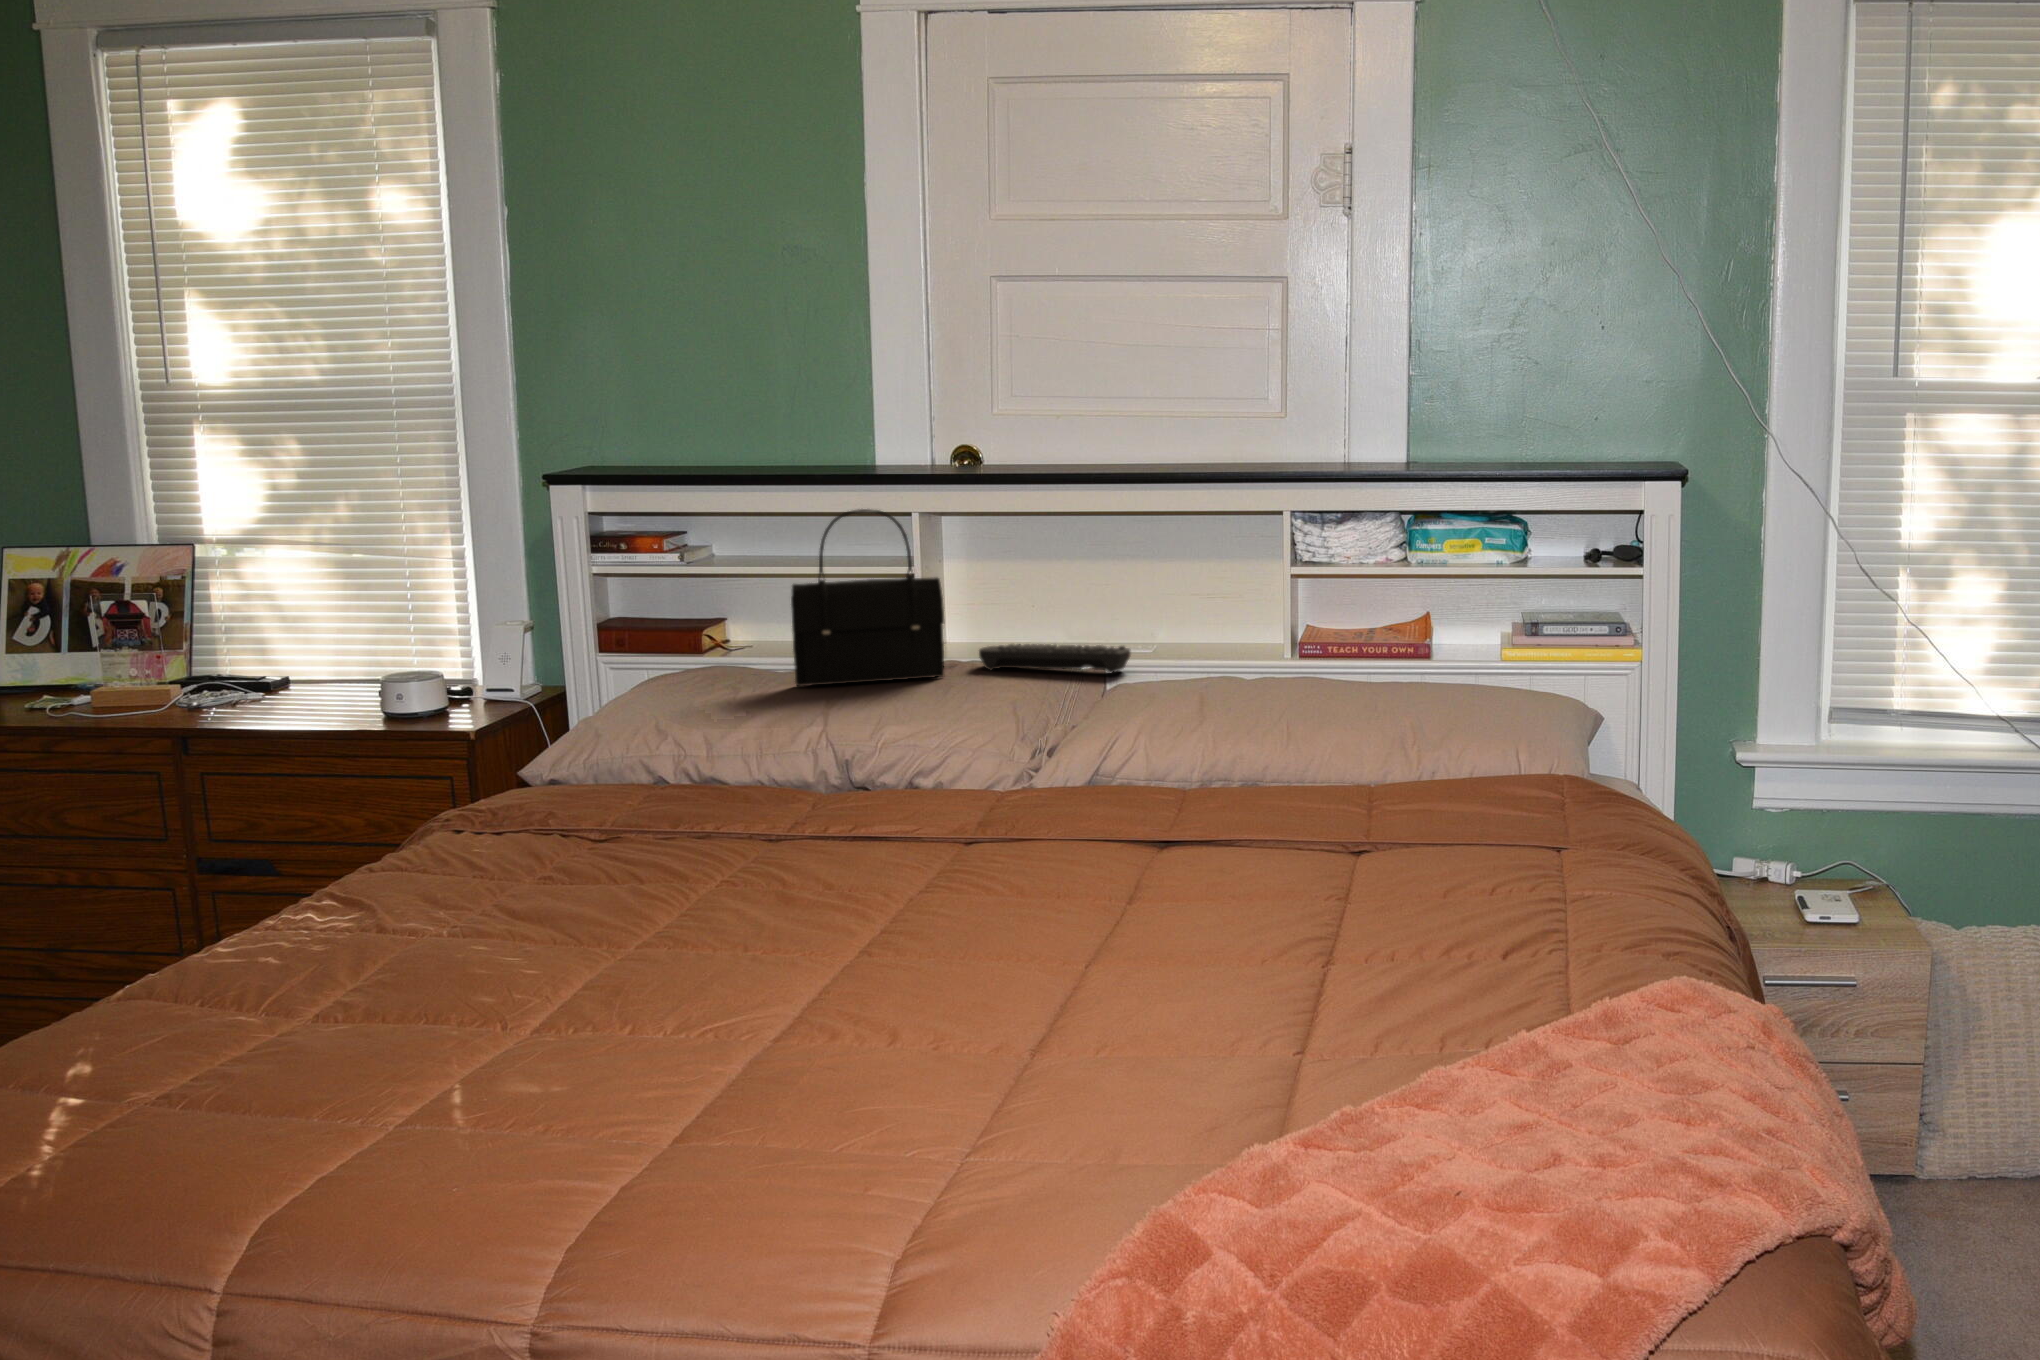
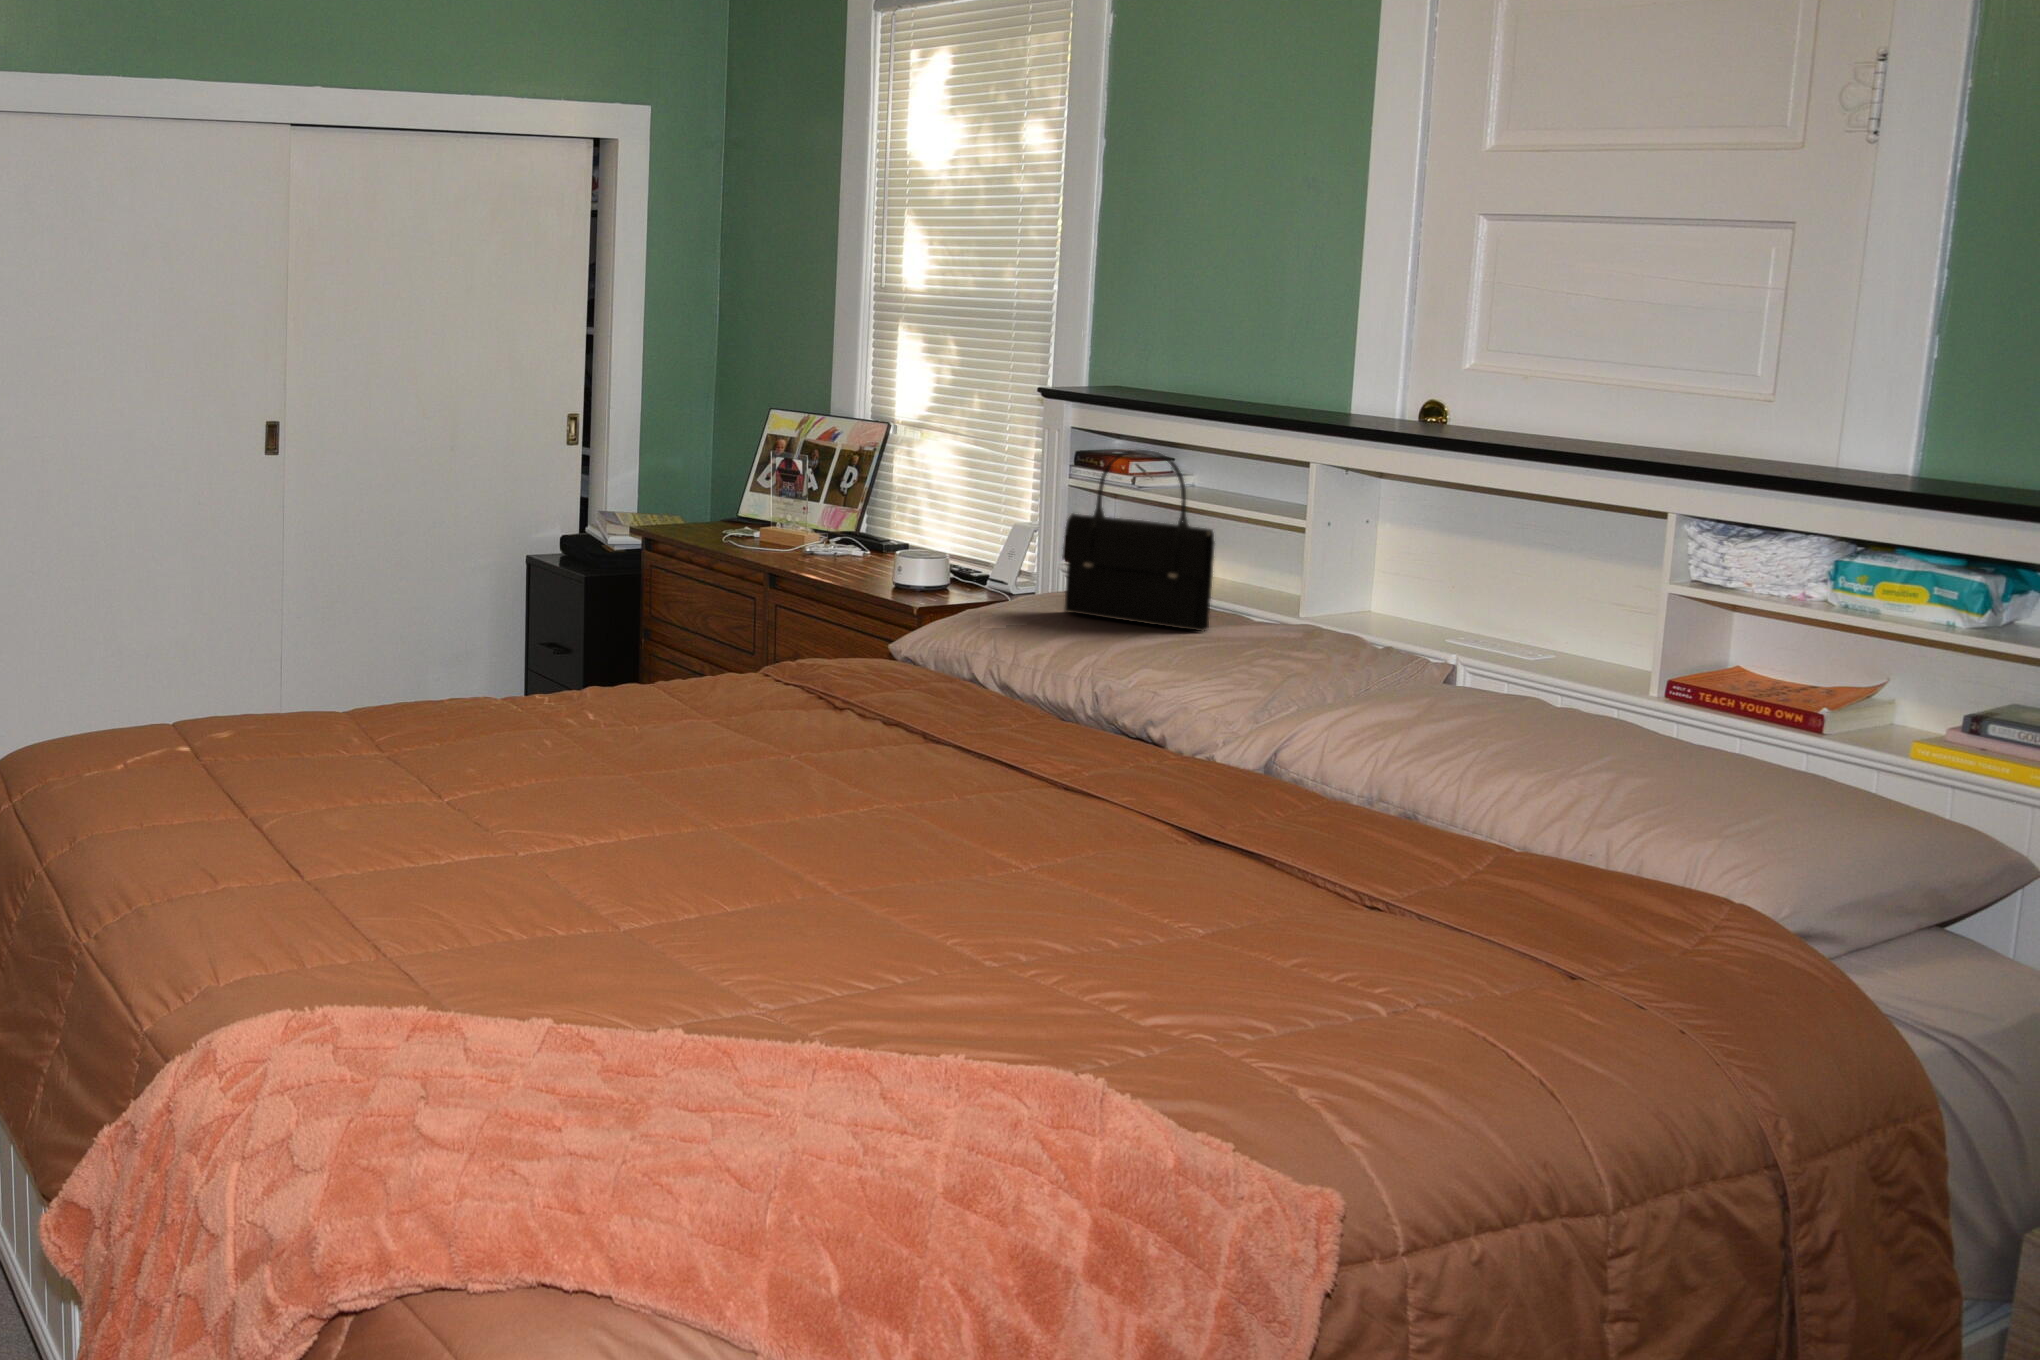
remote control: present [979,644,1131,673] -> none [1255,611,1394,665]

